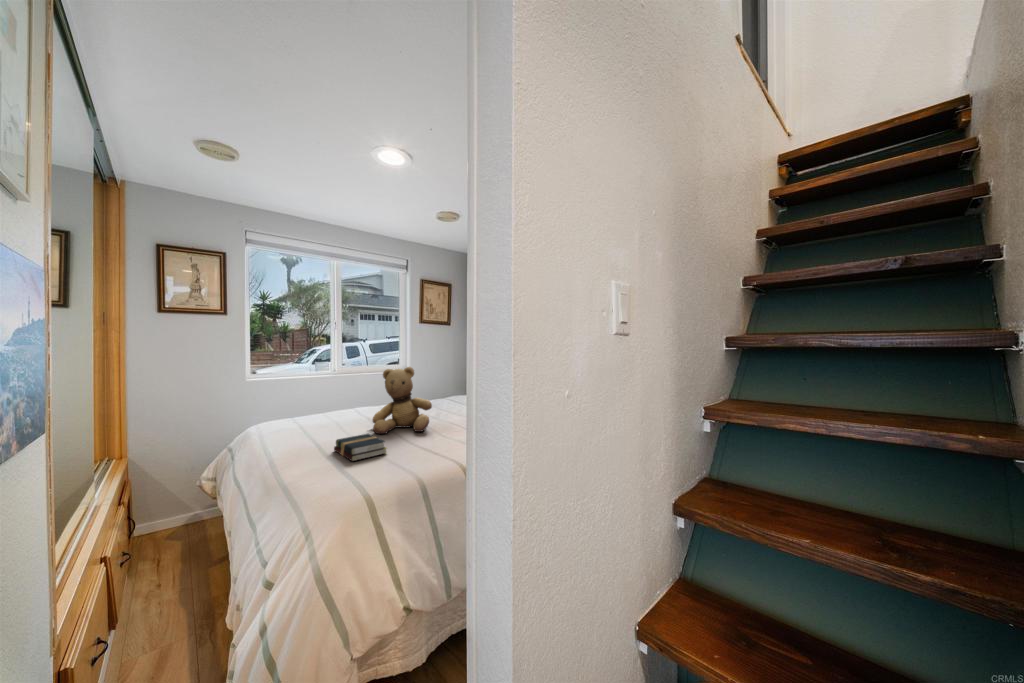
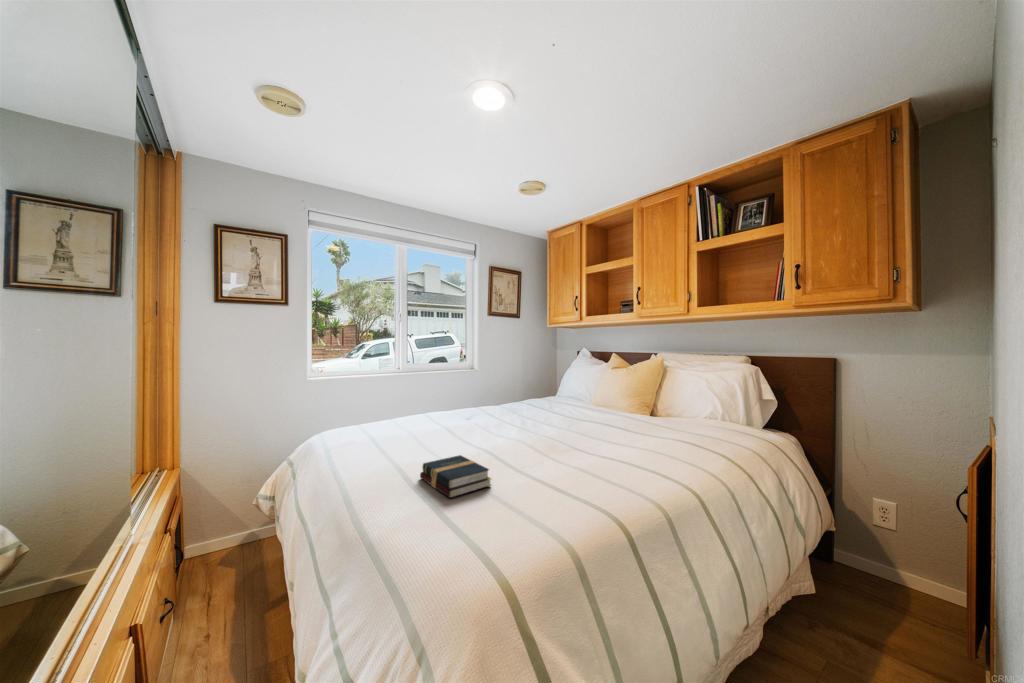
teddy bear: present [373,367,432,434] -> none [457,367,531,454]

